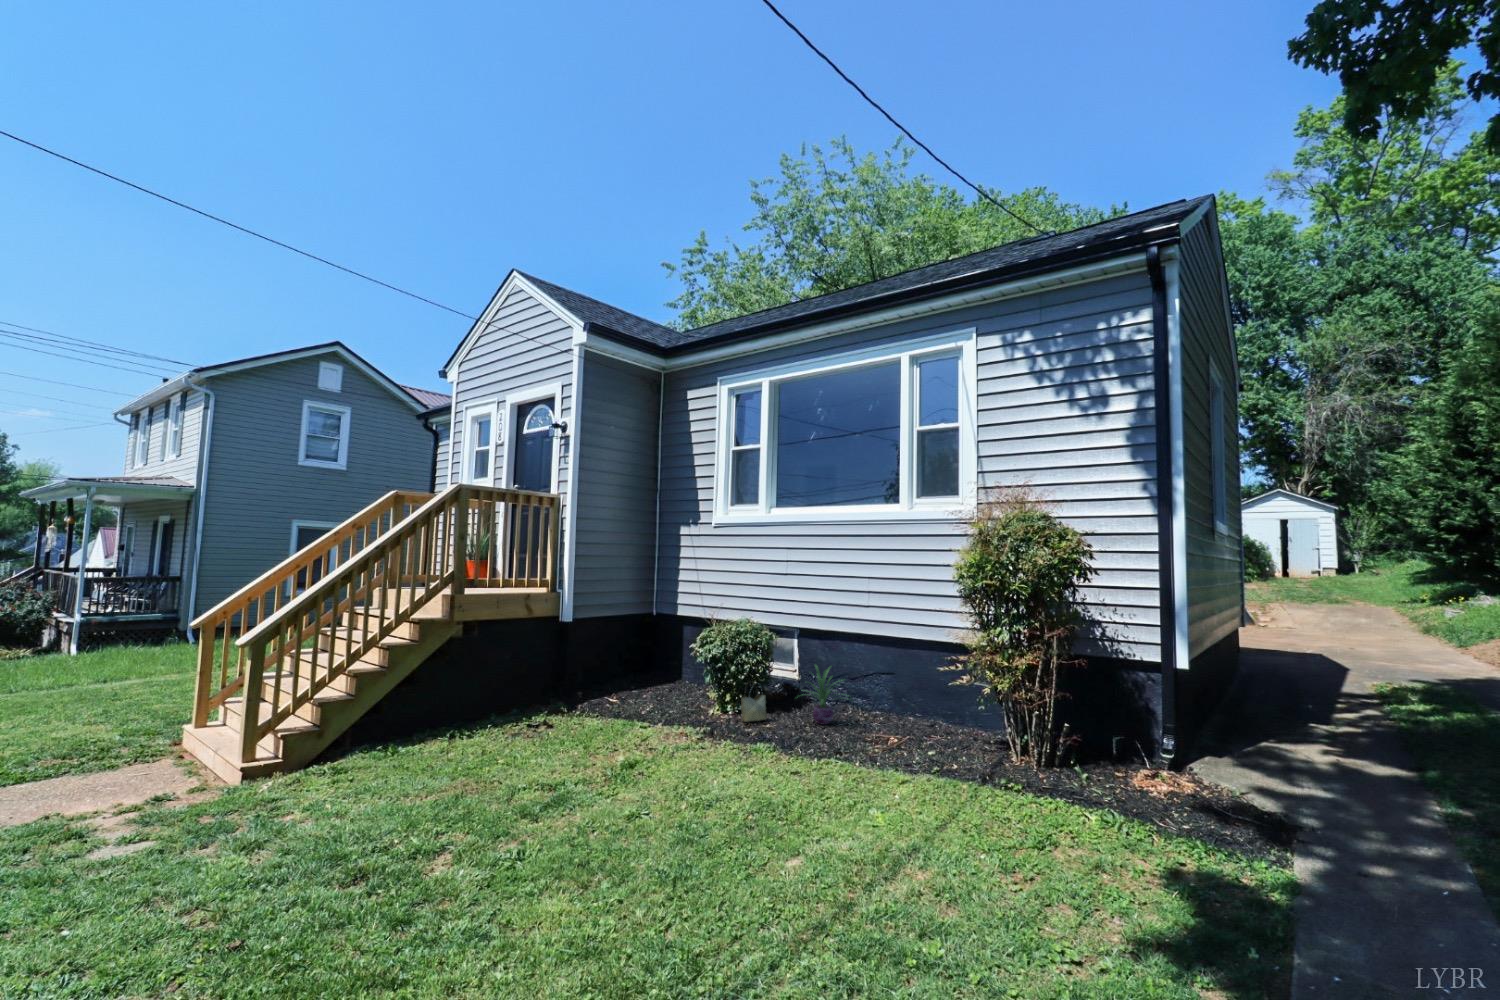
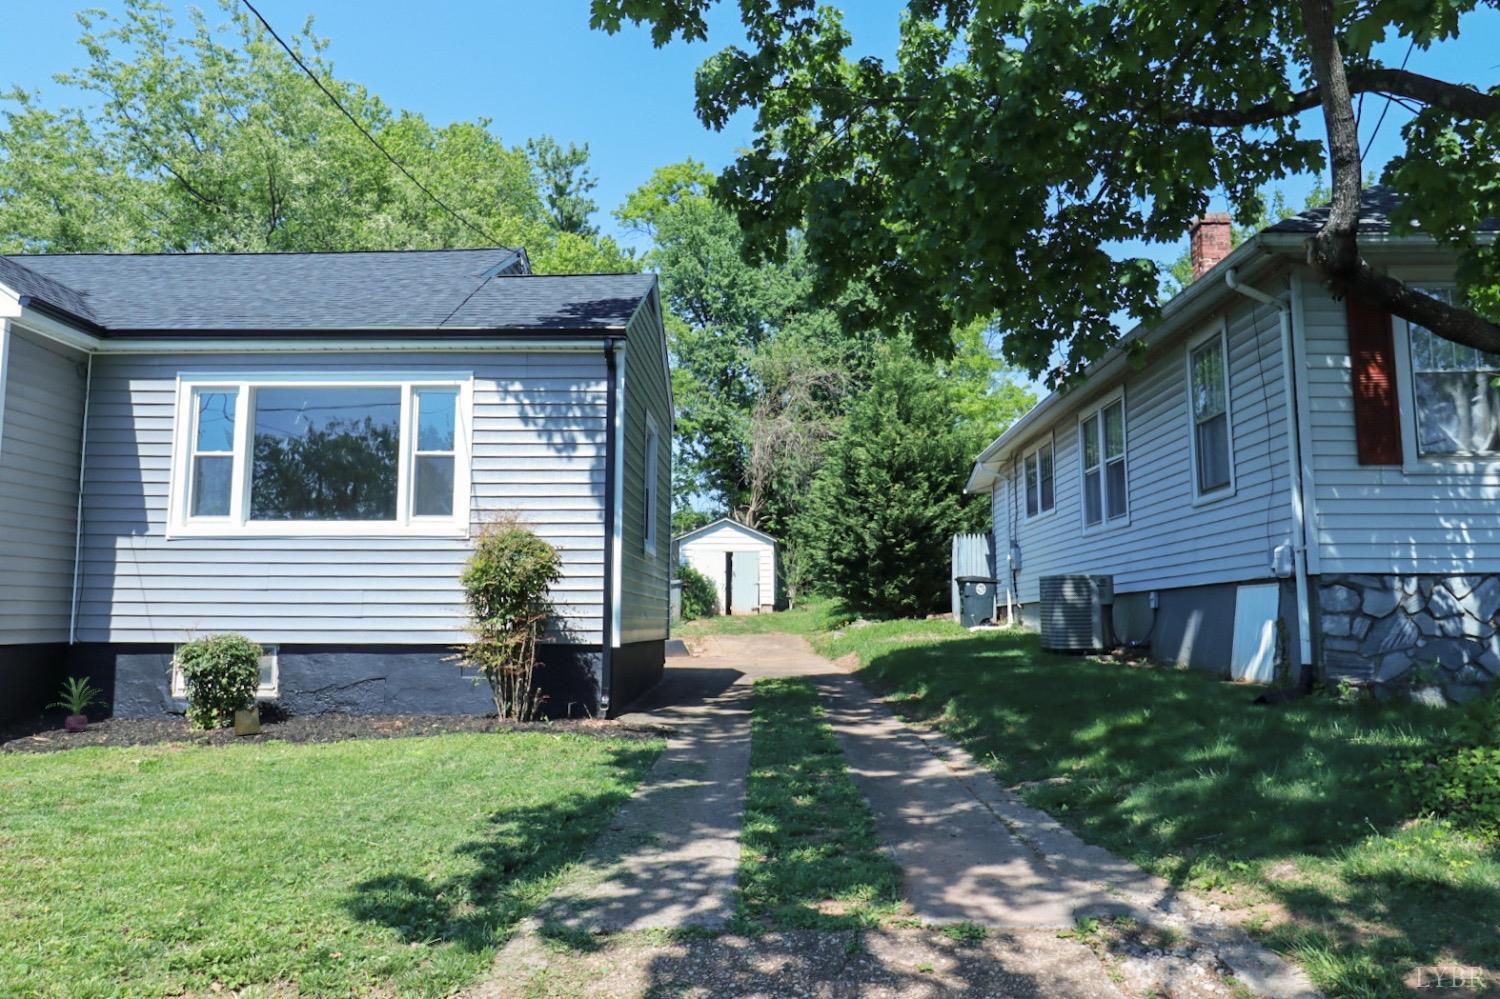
decorative plant: present [812,665,849,724] -> present [63,678,88,732]

